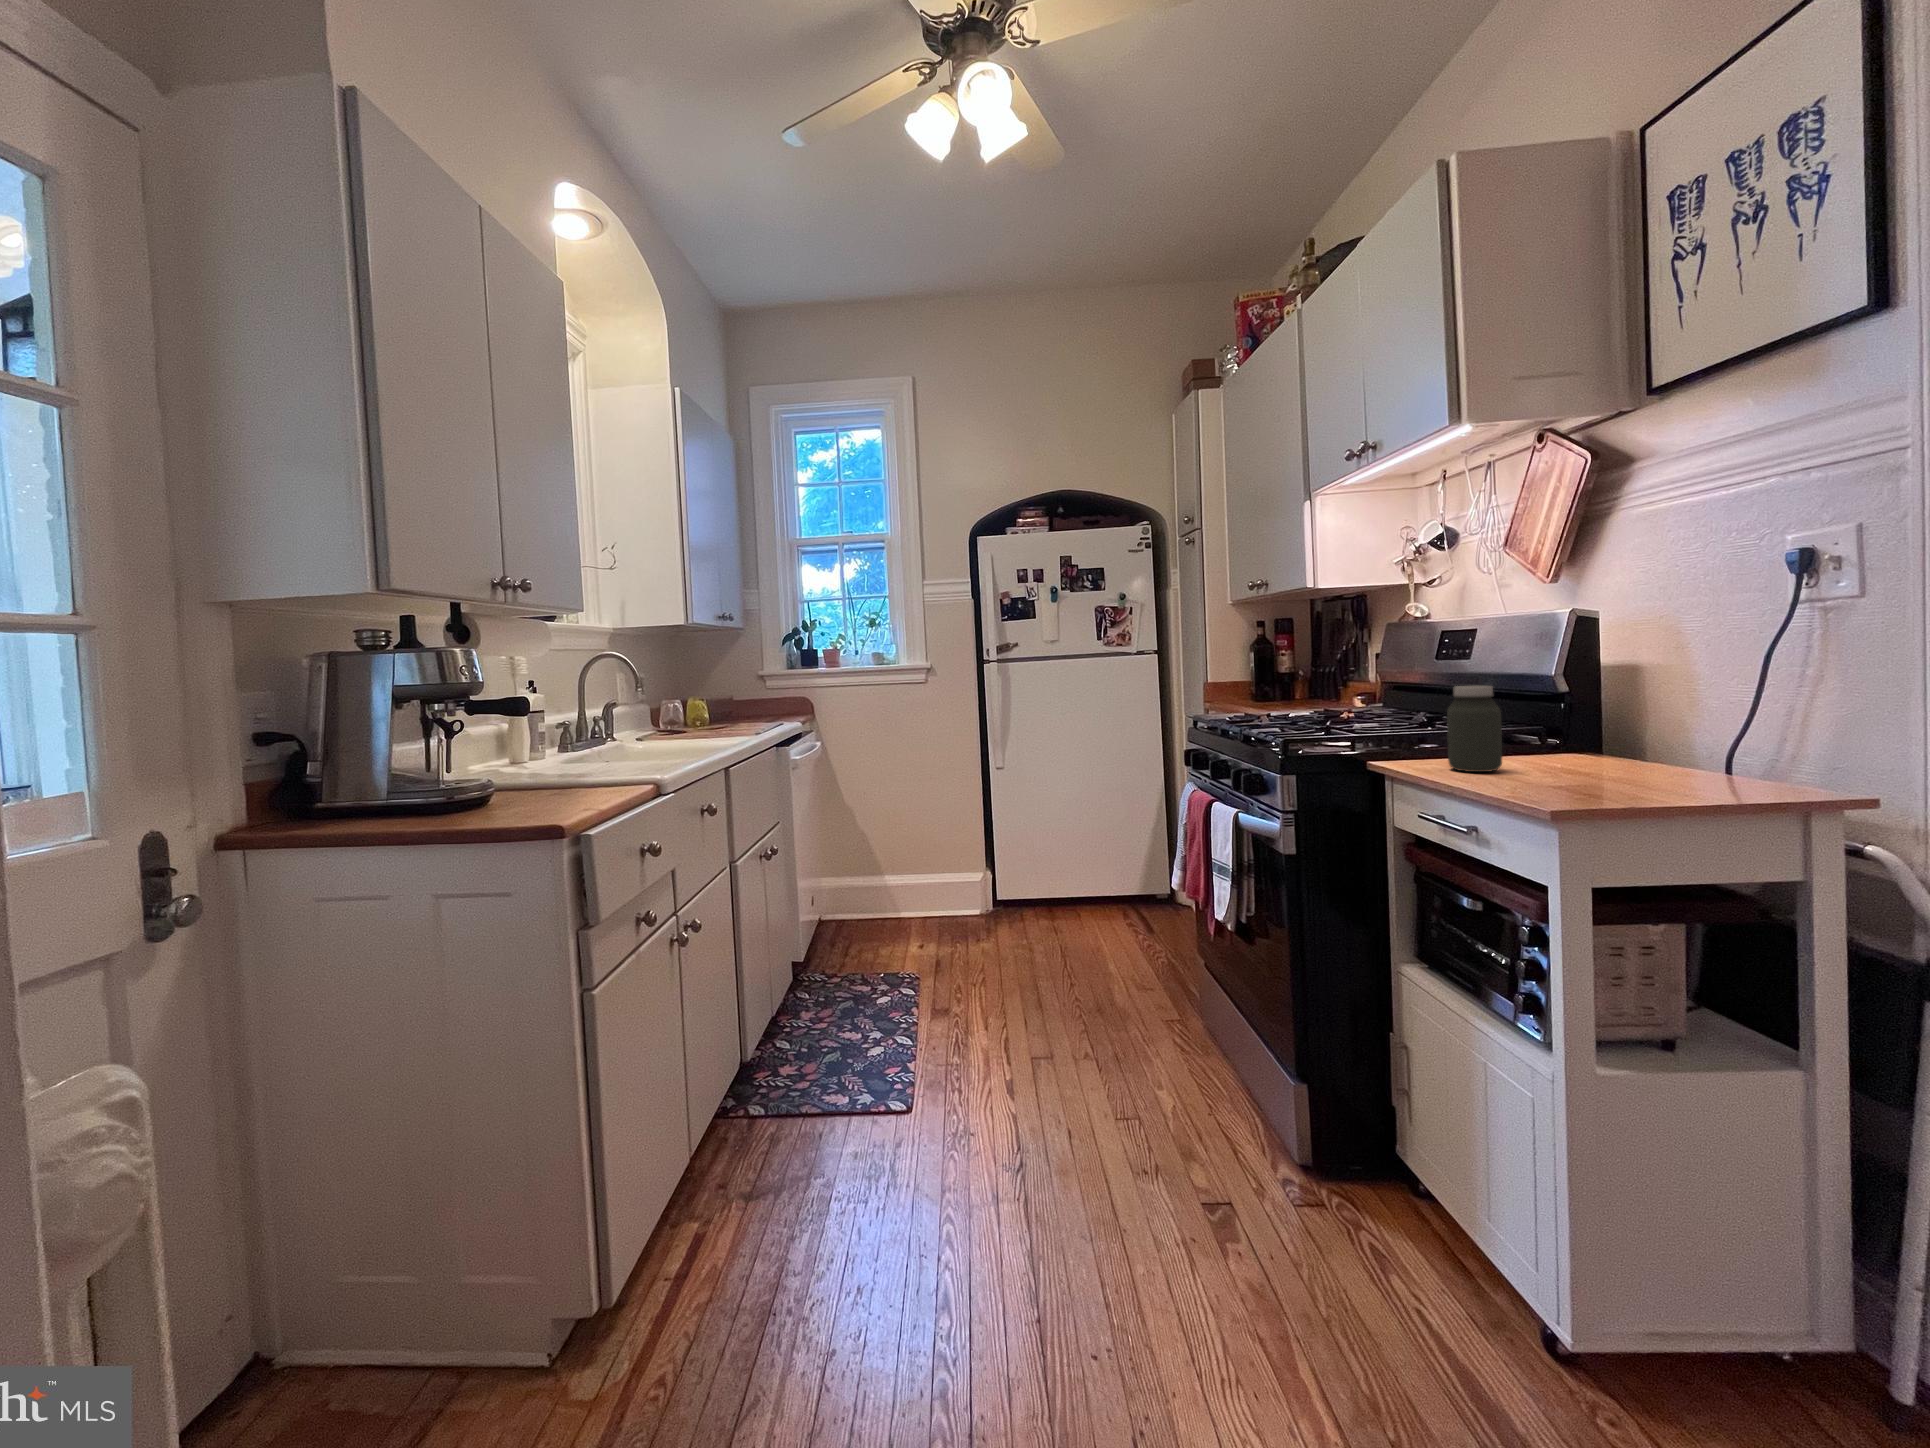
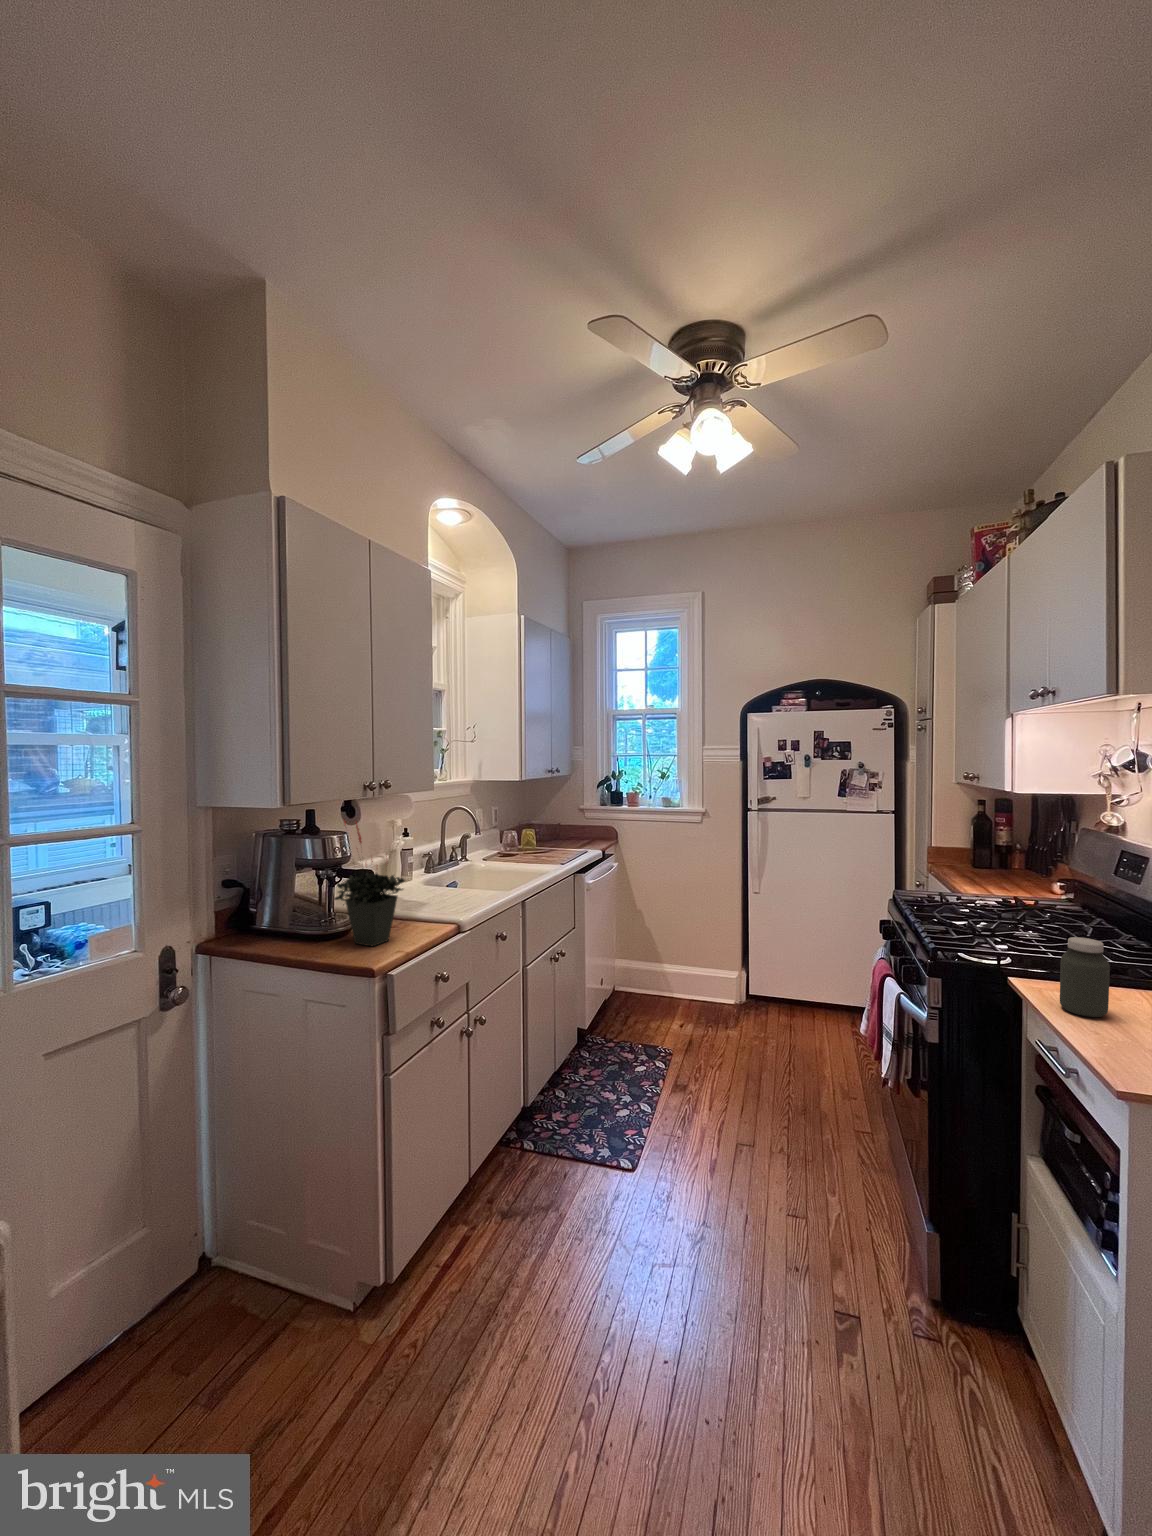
potted plant: none [473,611,586,808] -> present [334,822,405,946]

